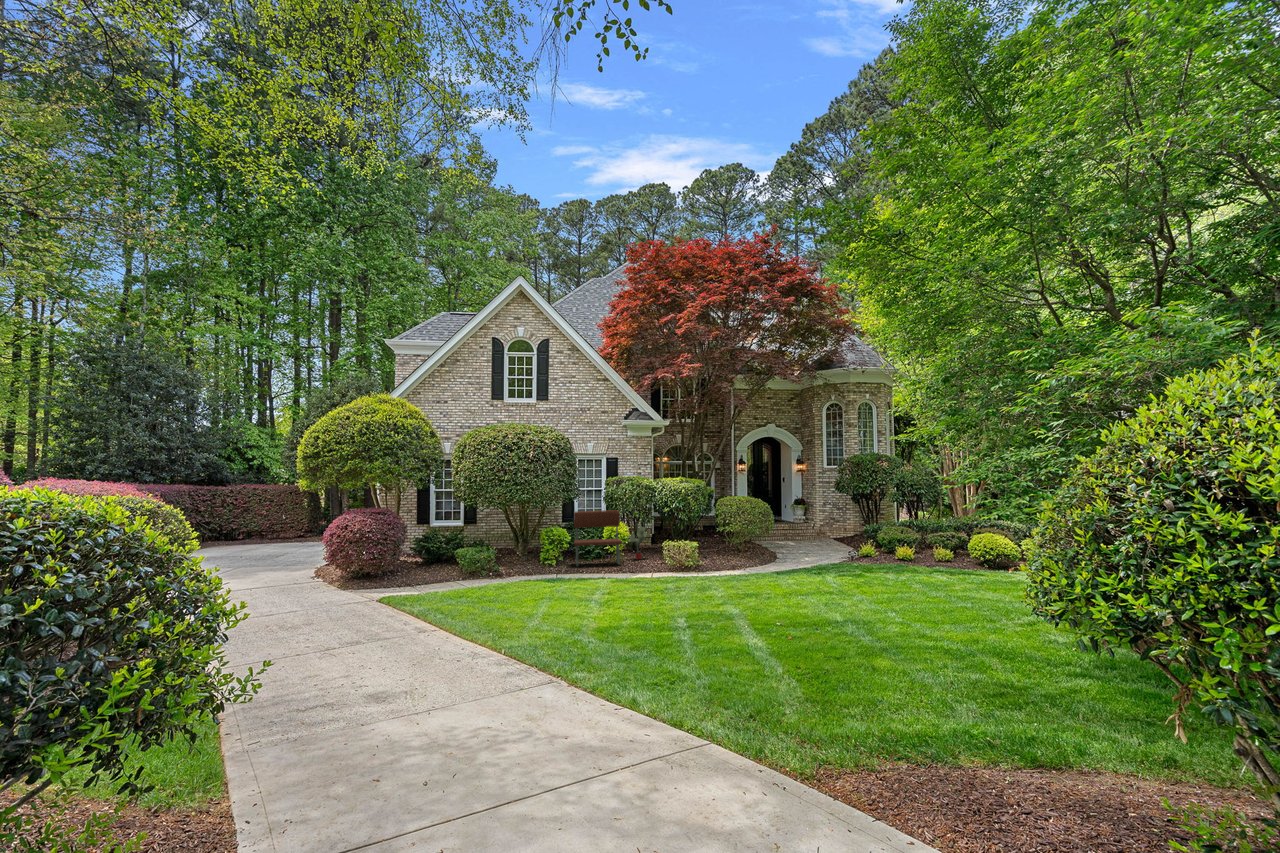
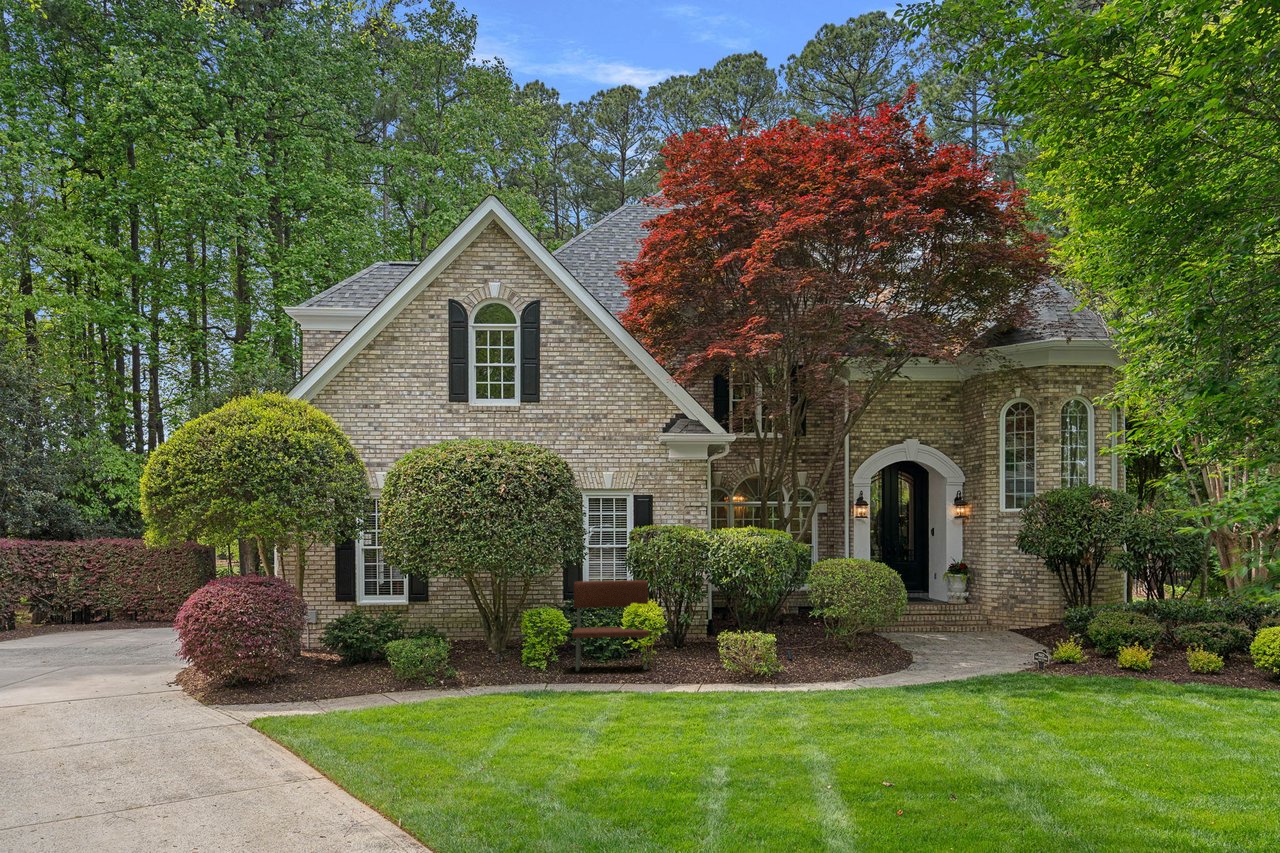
potted tree: present [629,525,647,560] -> none [661,601,696,662]

